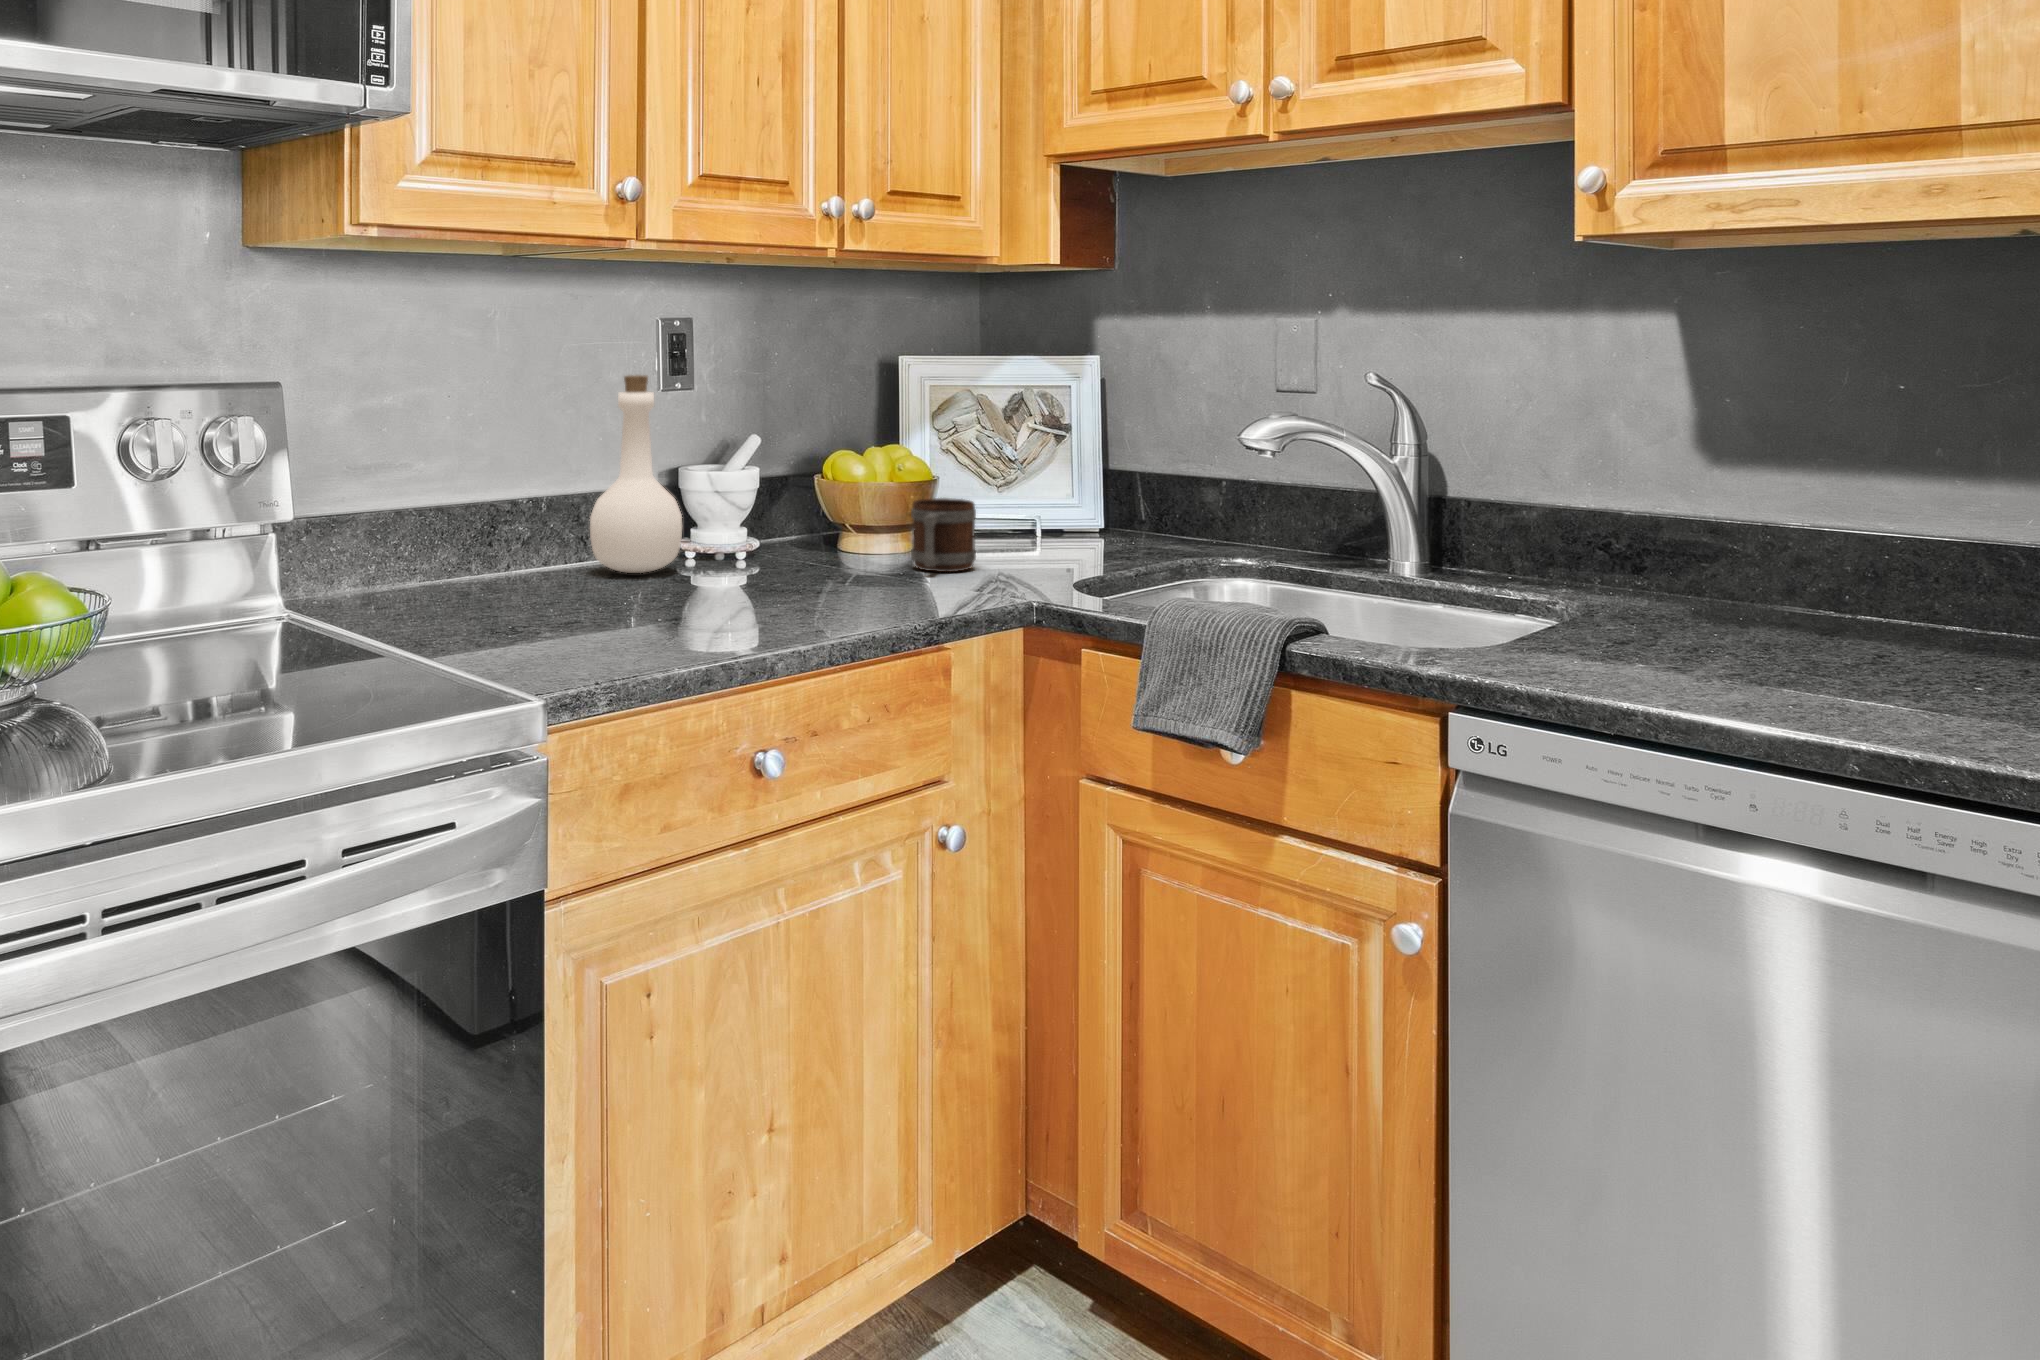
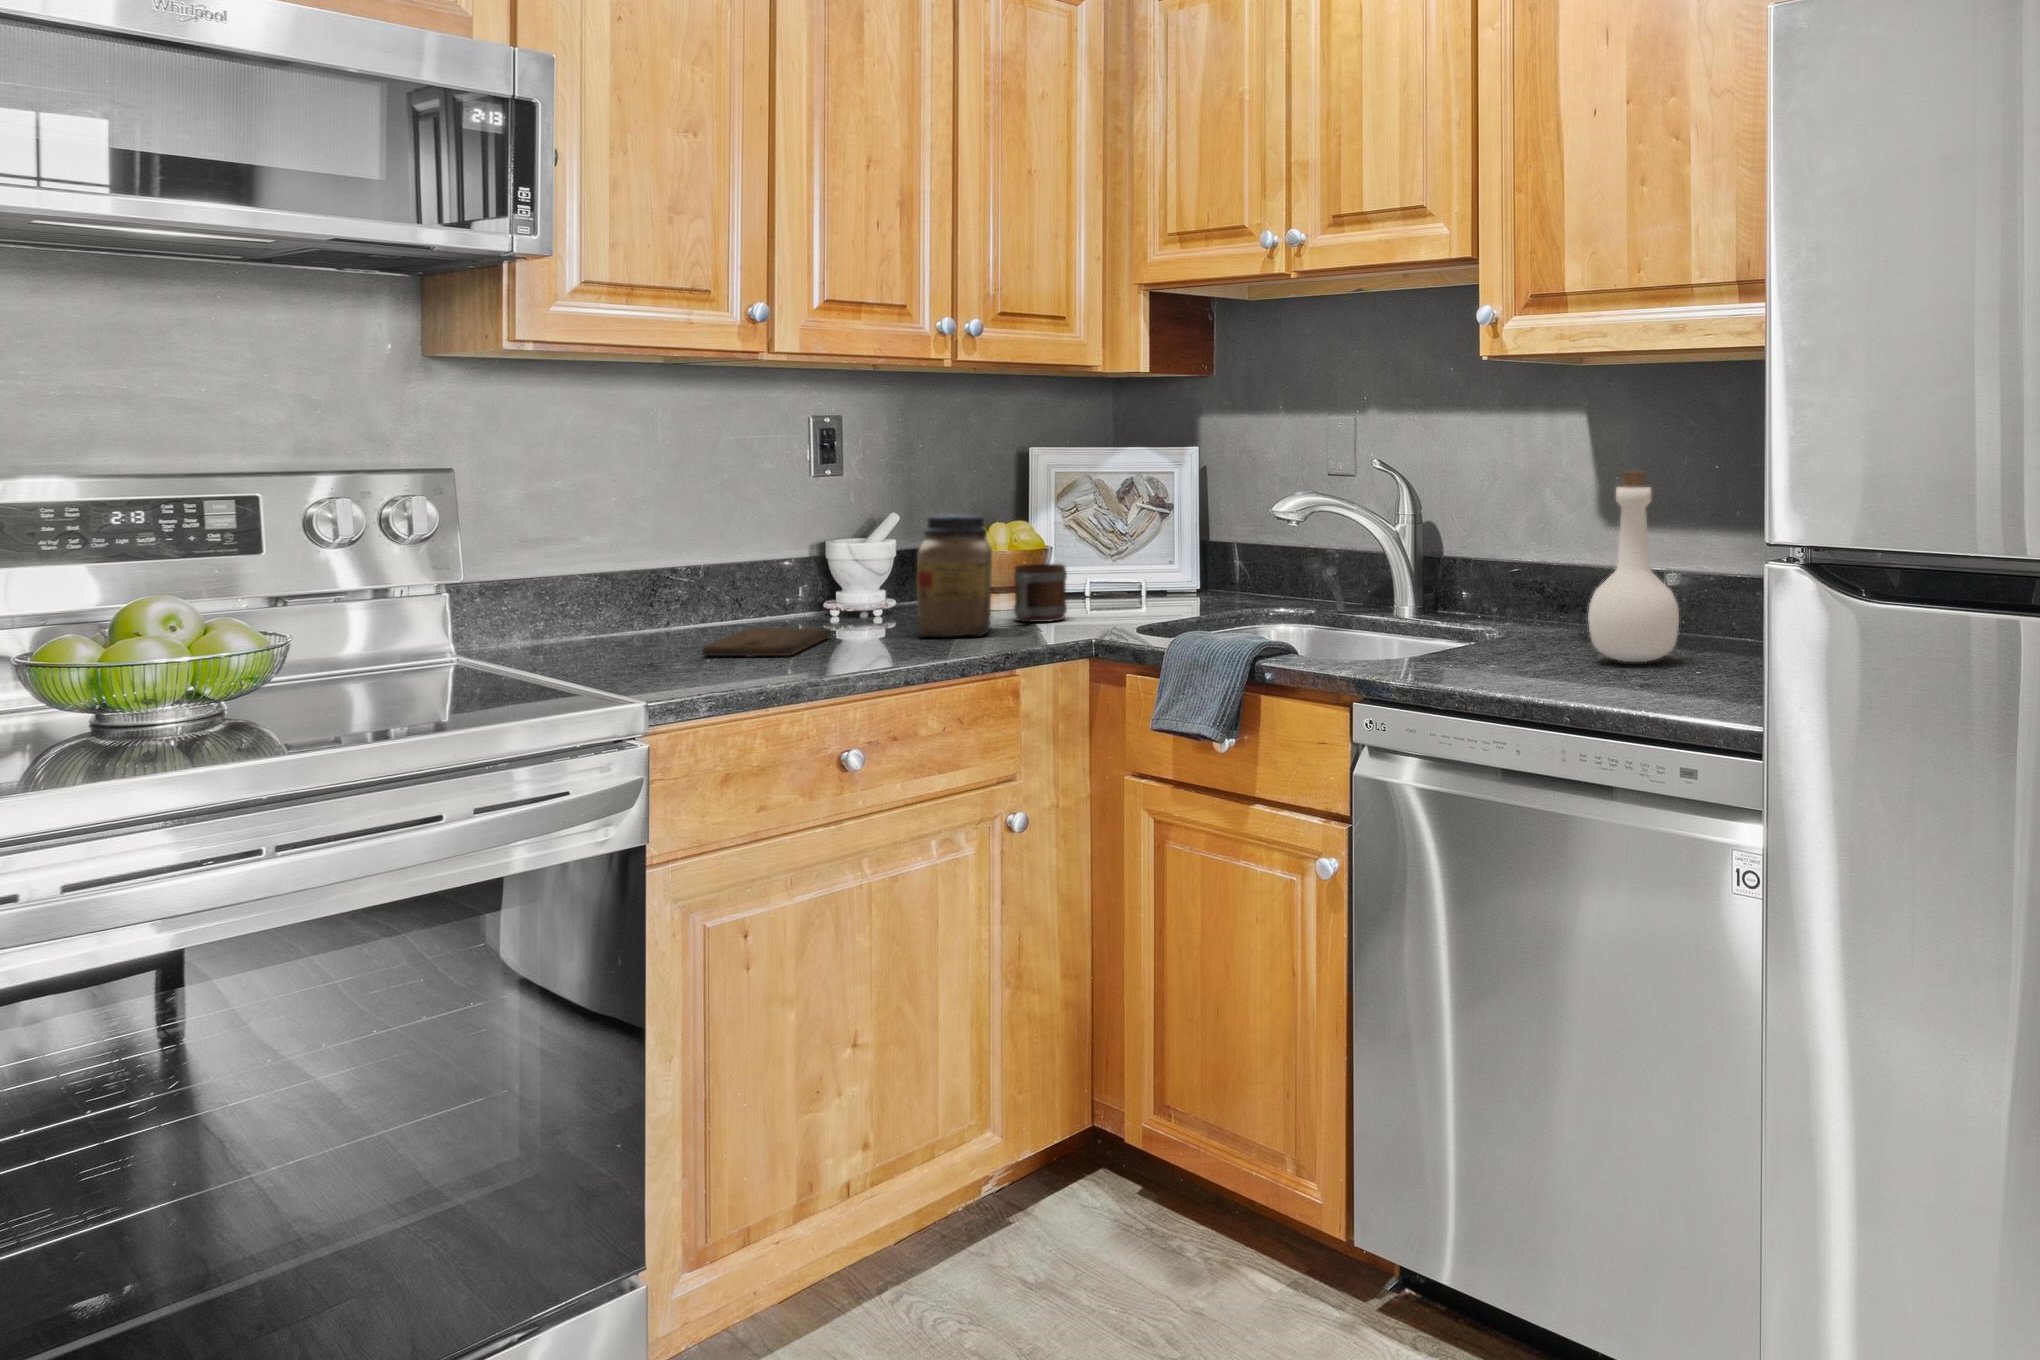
bottle: present [590,375,682,573] -> present [1588,471,1679,662]
jar: none [813,440,902,593] -> present [917,514,992,637]
cutting board: none [573,577,709,618] -> present [702,628,831,656]

